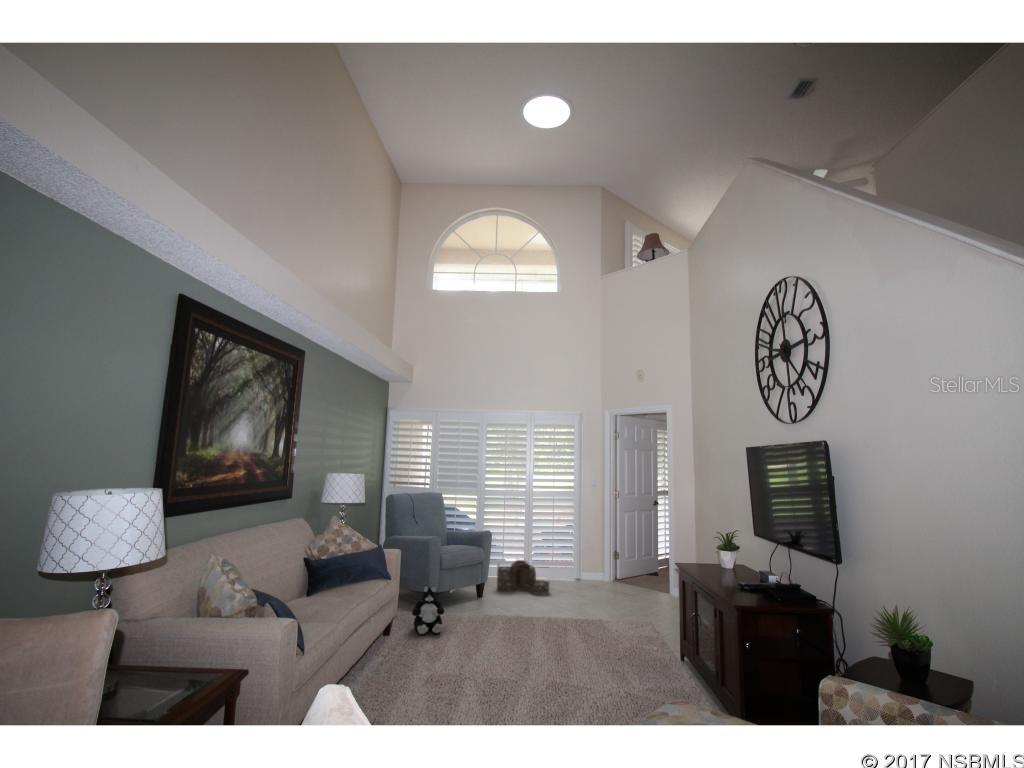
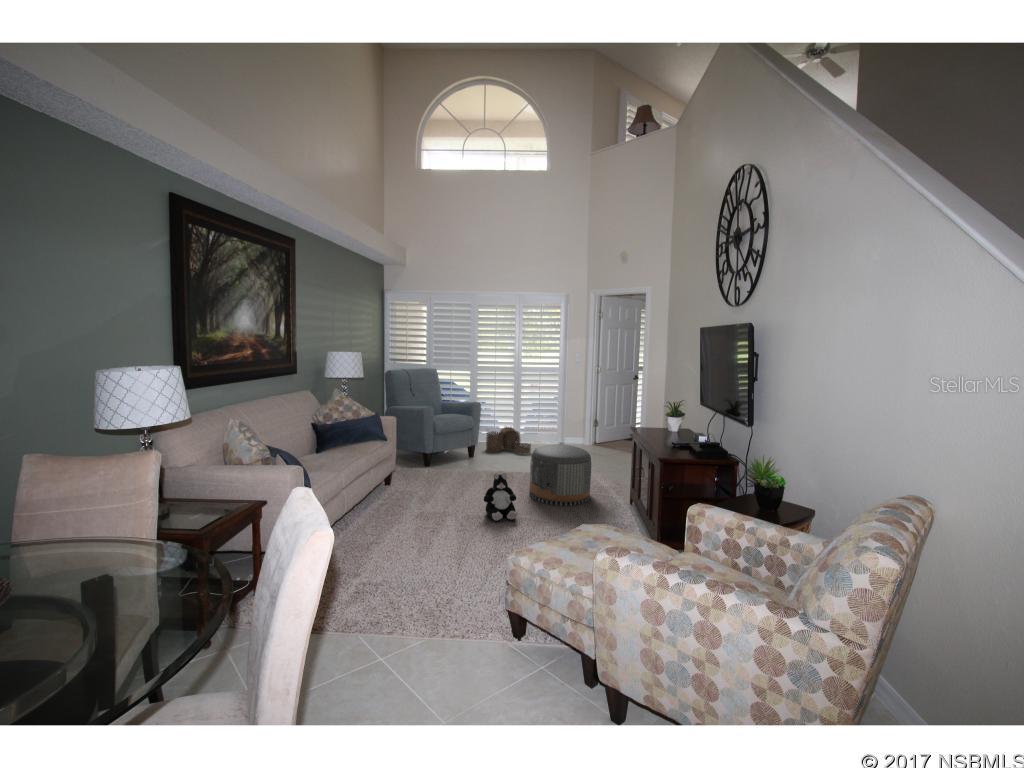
pouf: none [563,584,638,669] -> present [530,444,591,506]
plush toy: present [412,586,444,634] -> present [484,473,518,521]

